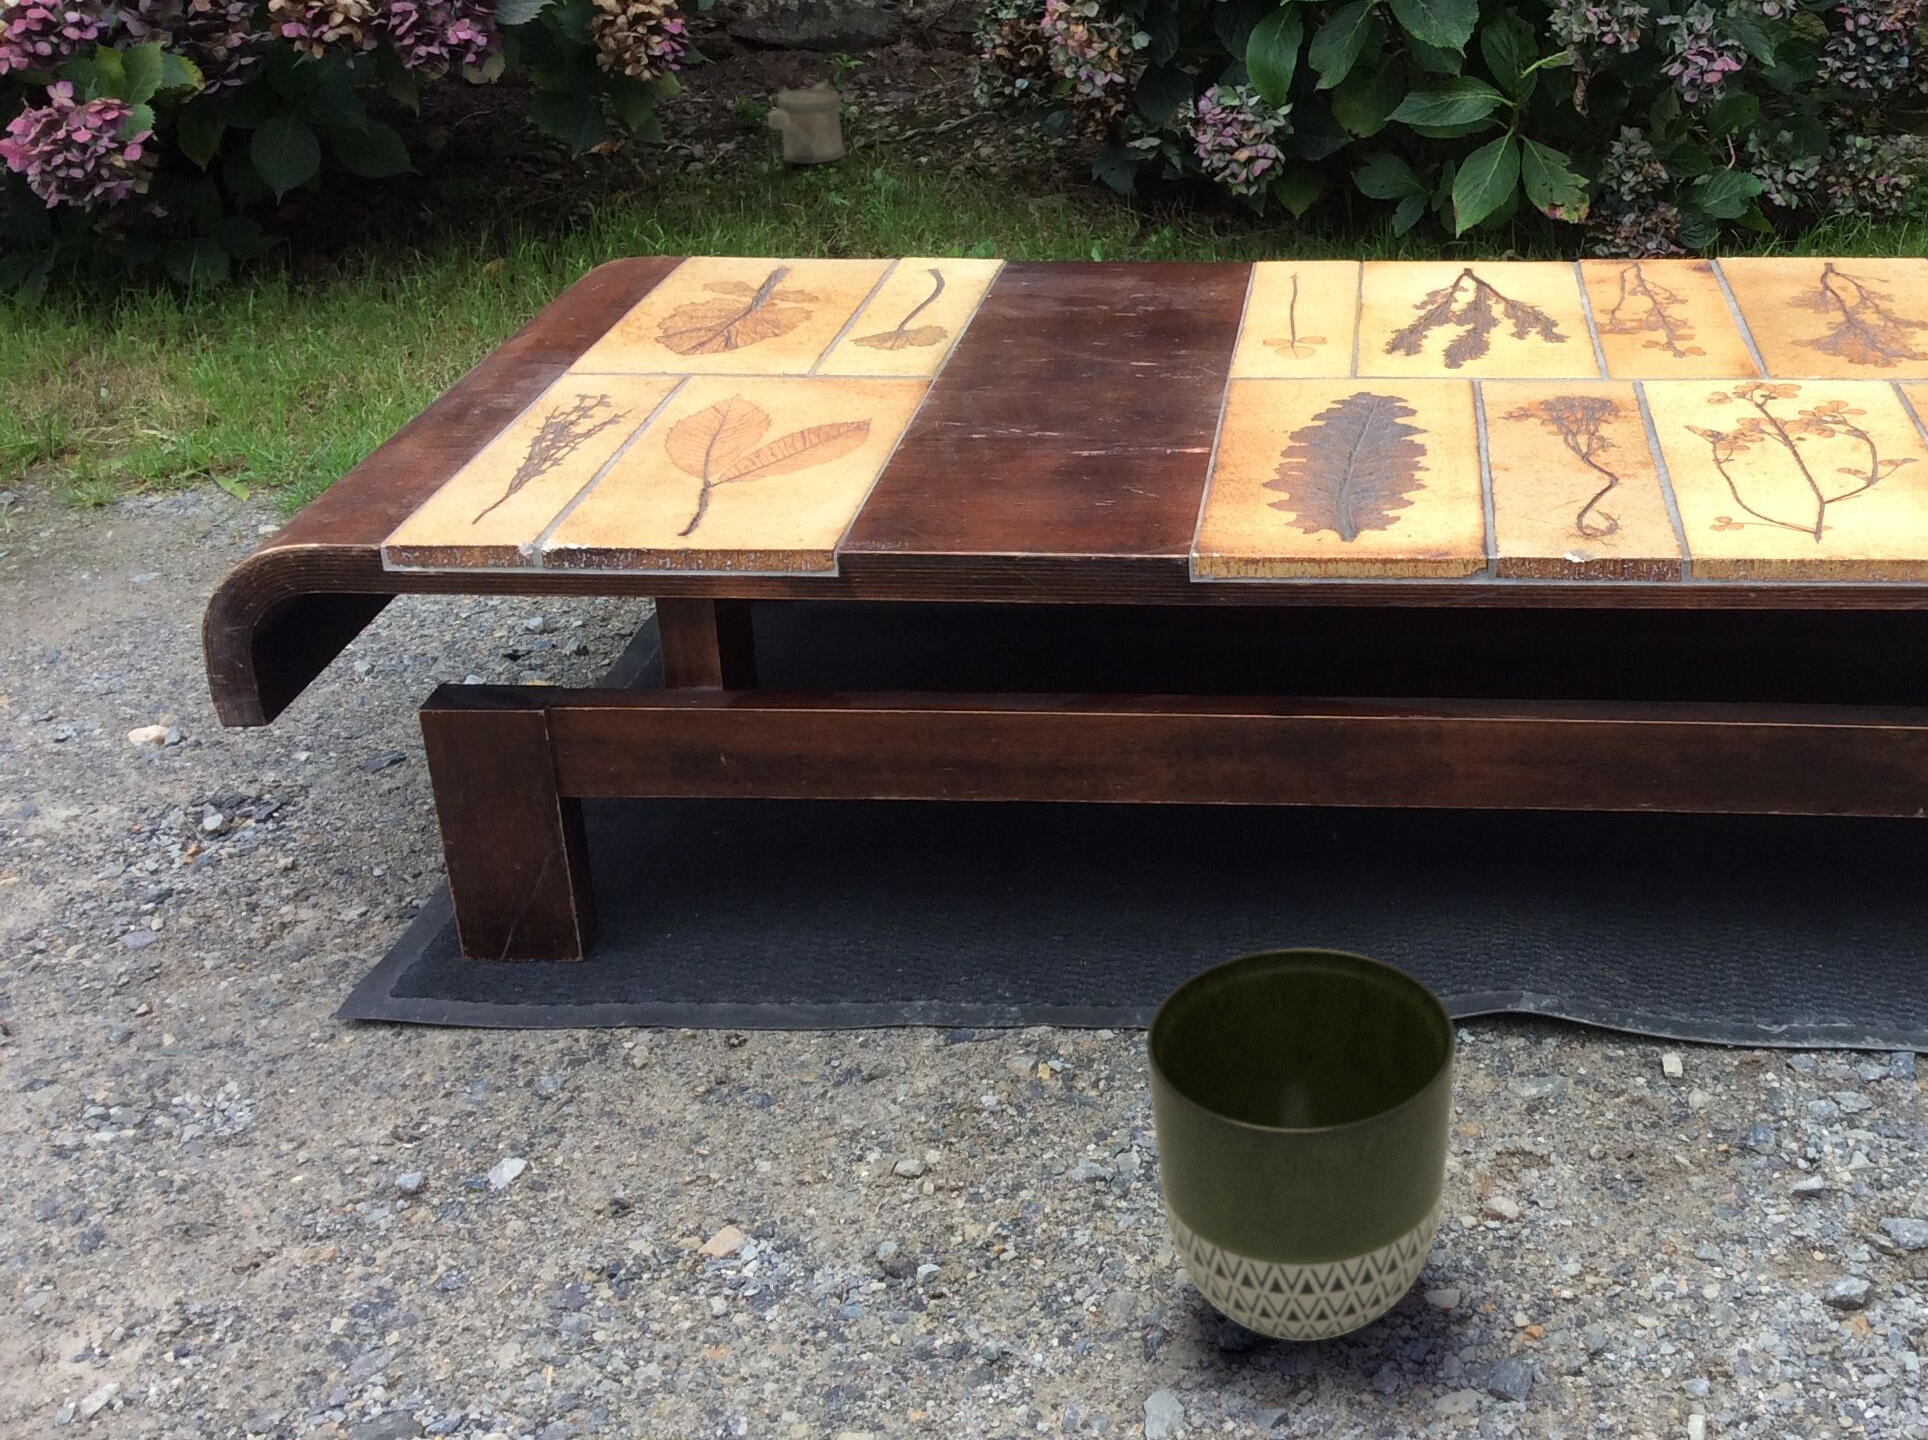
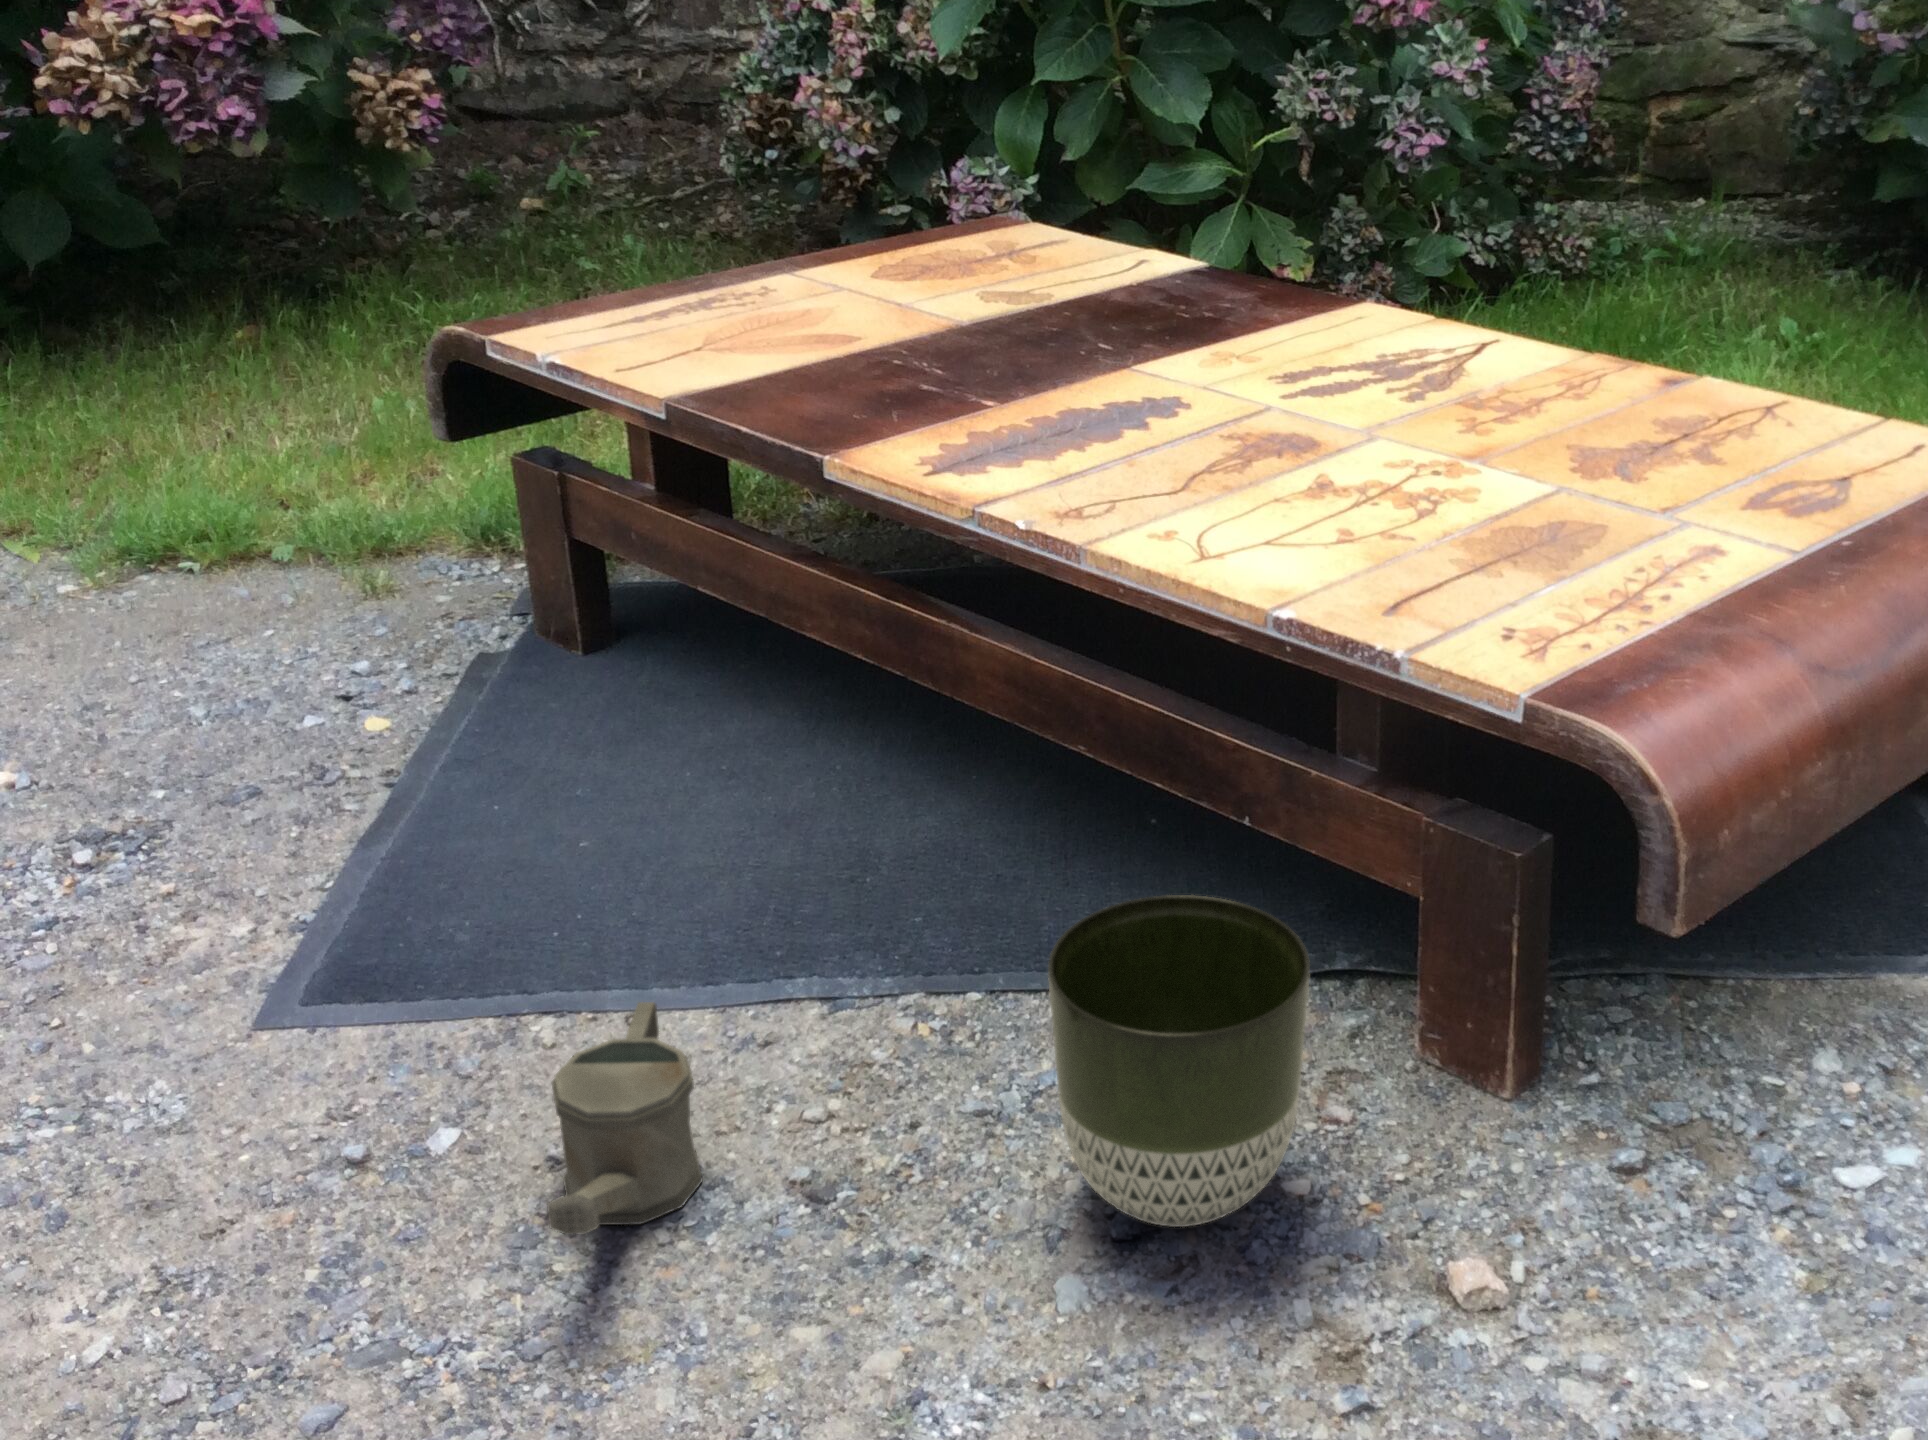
watering can: present [768,82,845,163] -> present [547,1002,702,1235]

